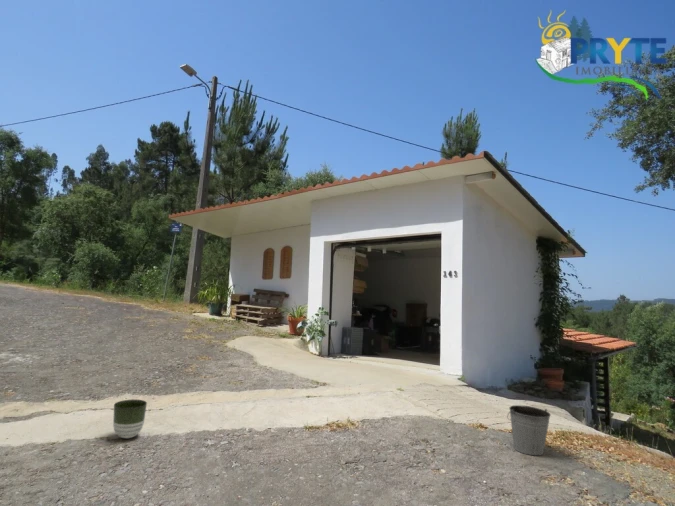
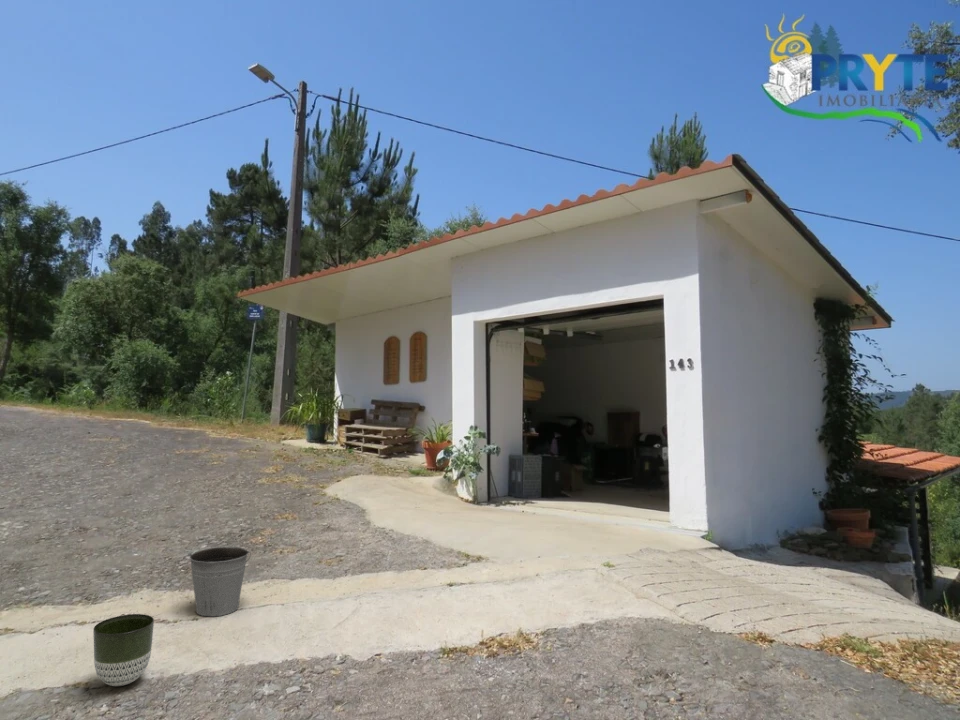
bucket: present [509,405,550,455] -> present [189,547,251,616]

